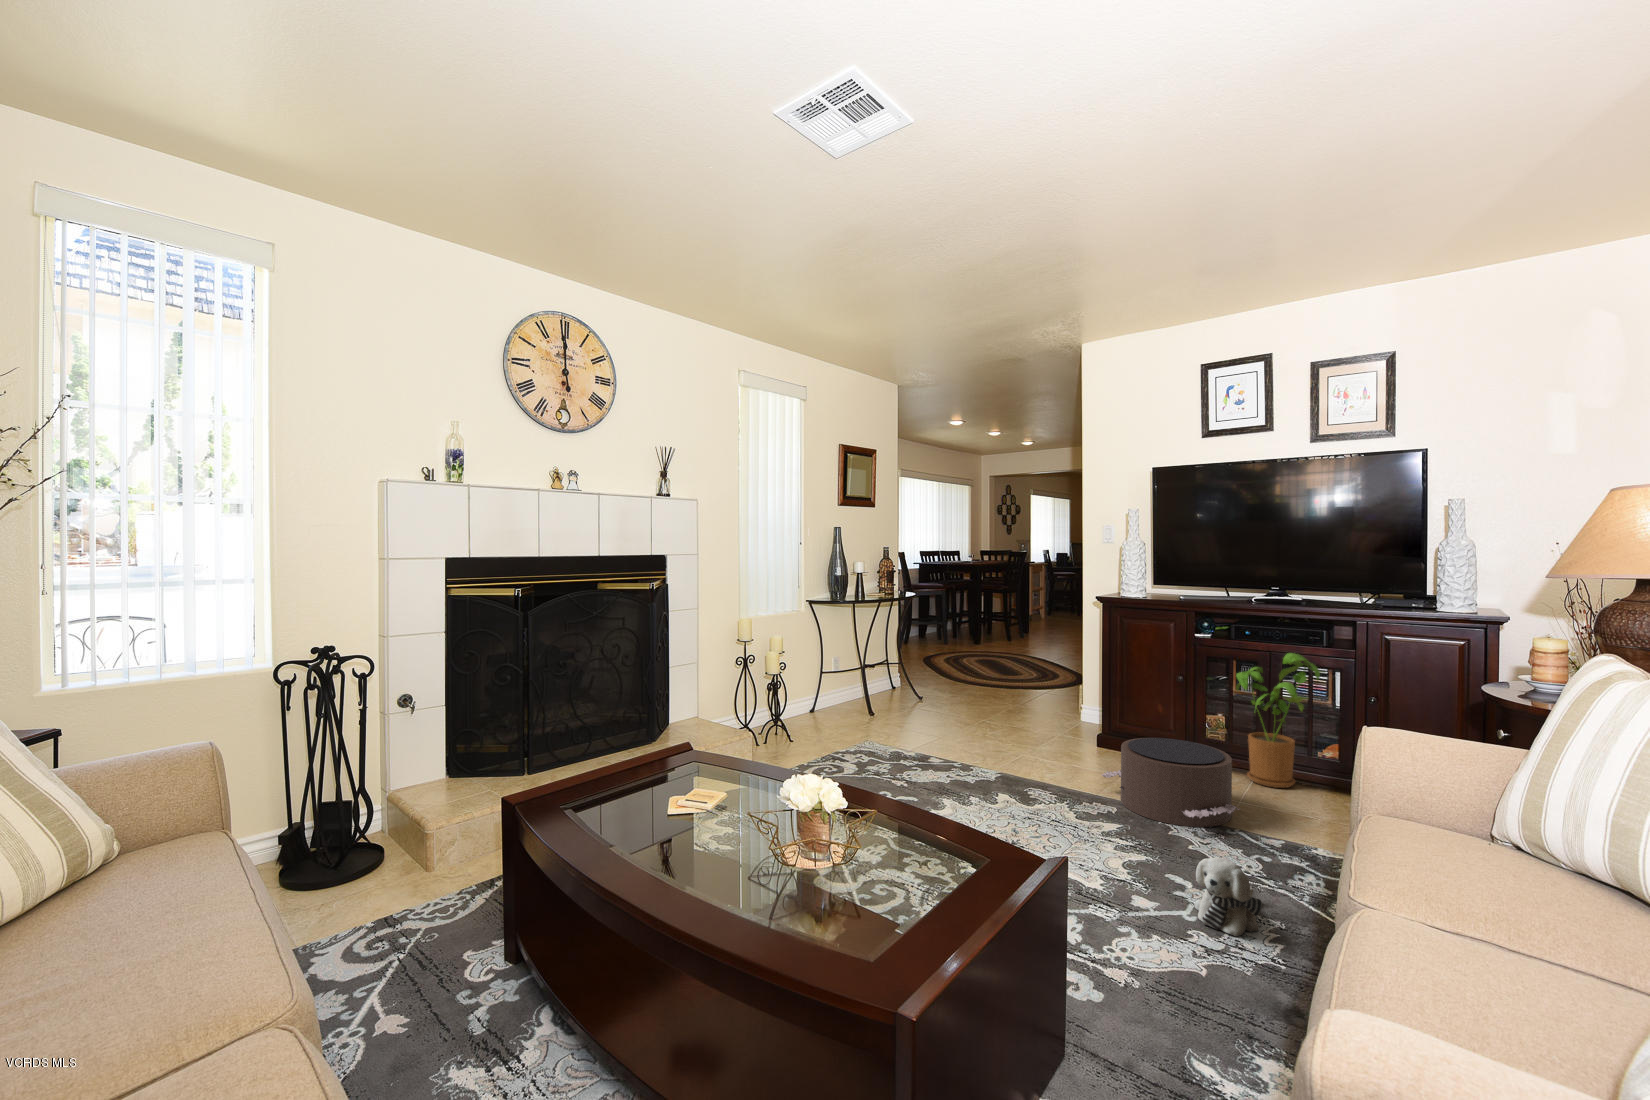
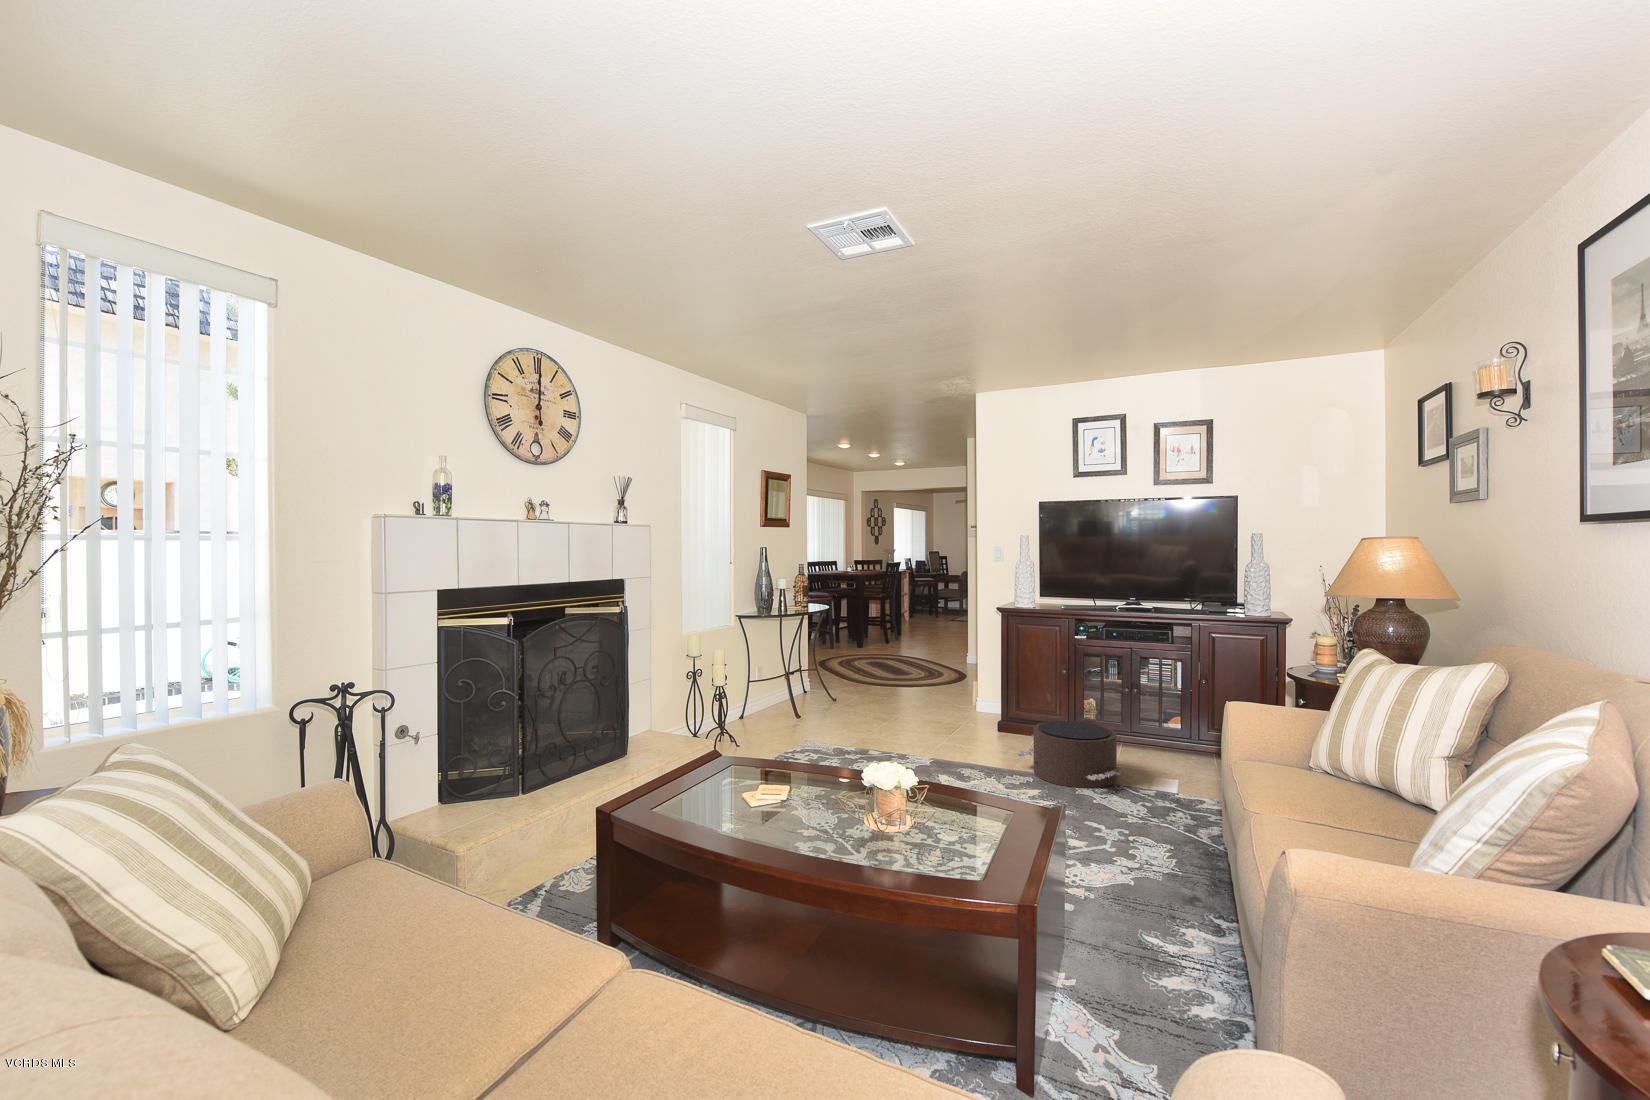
house plant: present [1236,653,1322,788] -> none [1109,648,1173,754]
plush toy: present [1195,857,1262,936] -> none [1112,803,1161,859]

